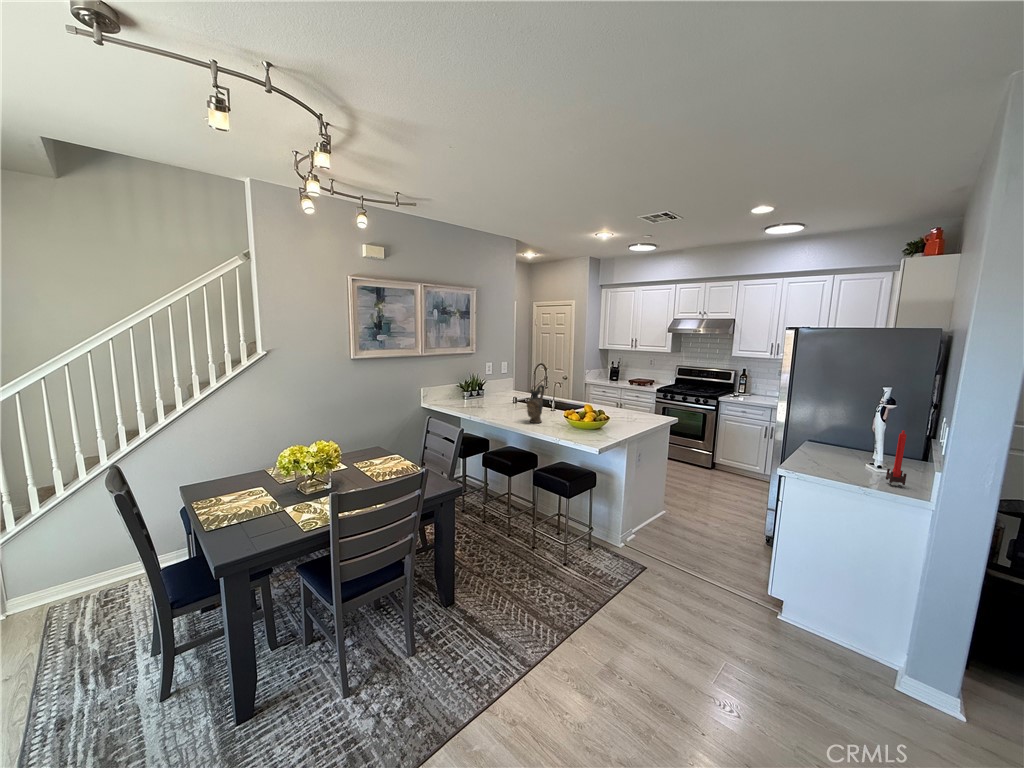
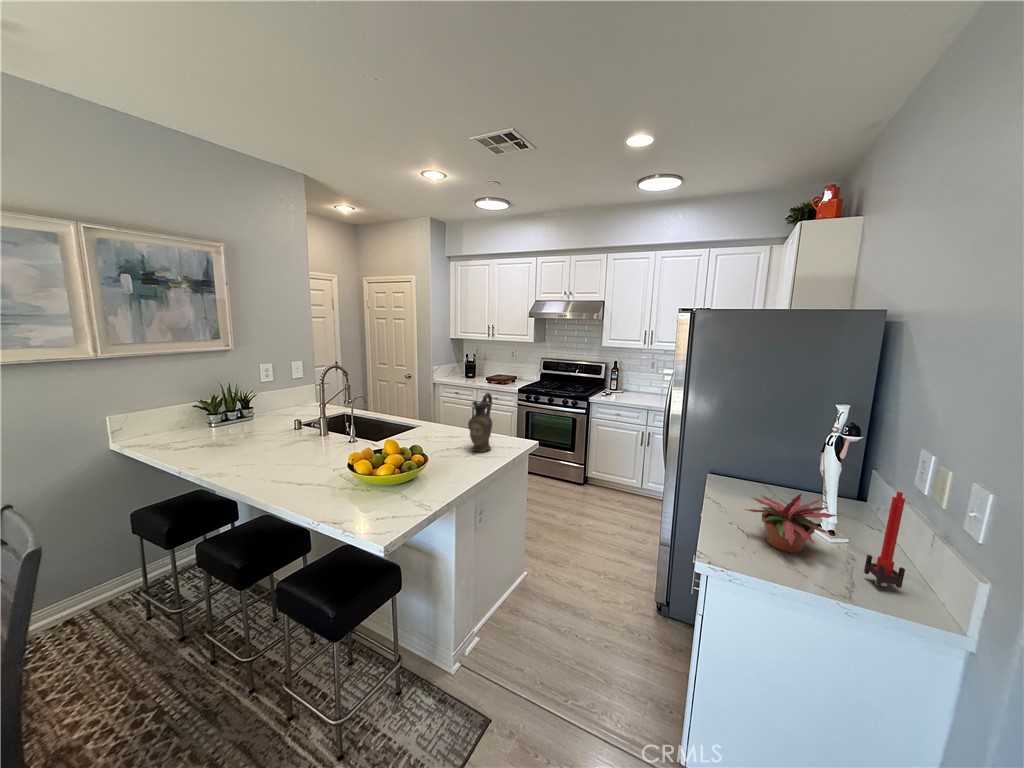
ceramic pitcher: present [527,385,544,423] -> present [468,393,492,452]
potted plant: none [815,435,877,472] -> present [746,494,837,553]

